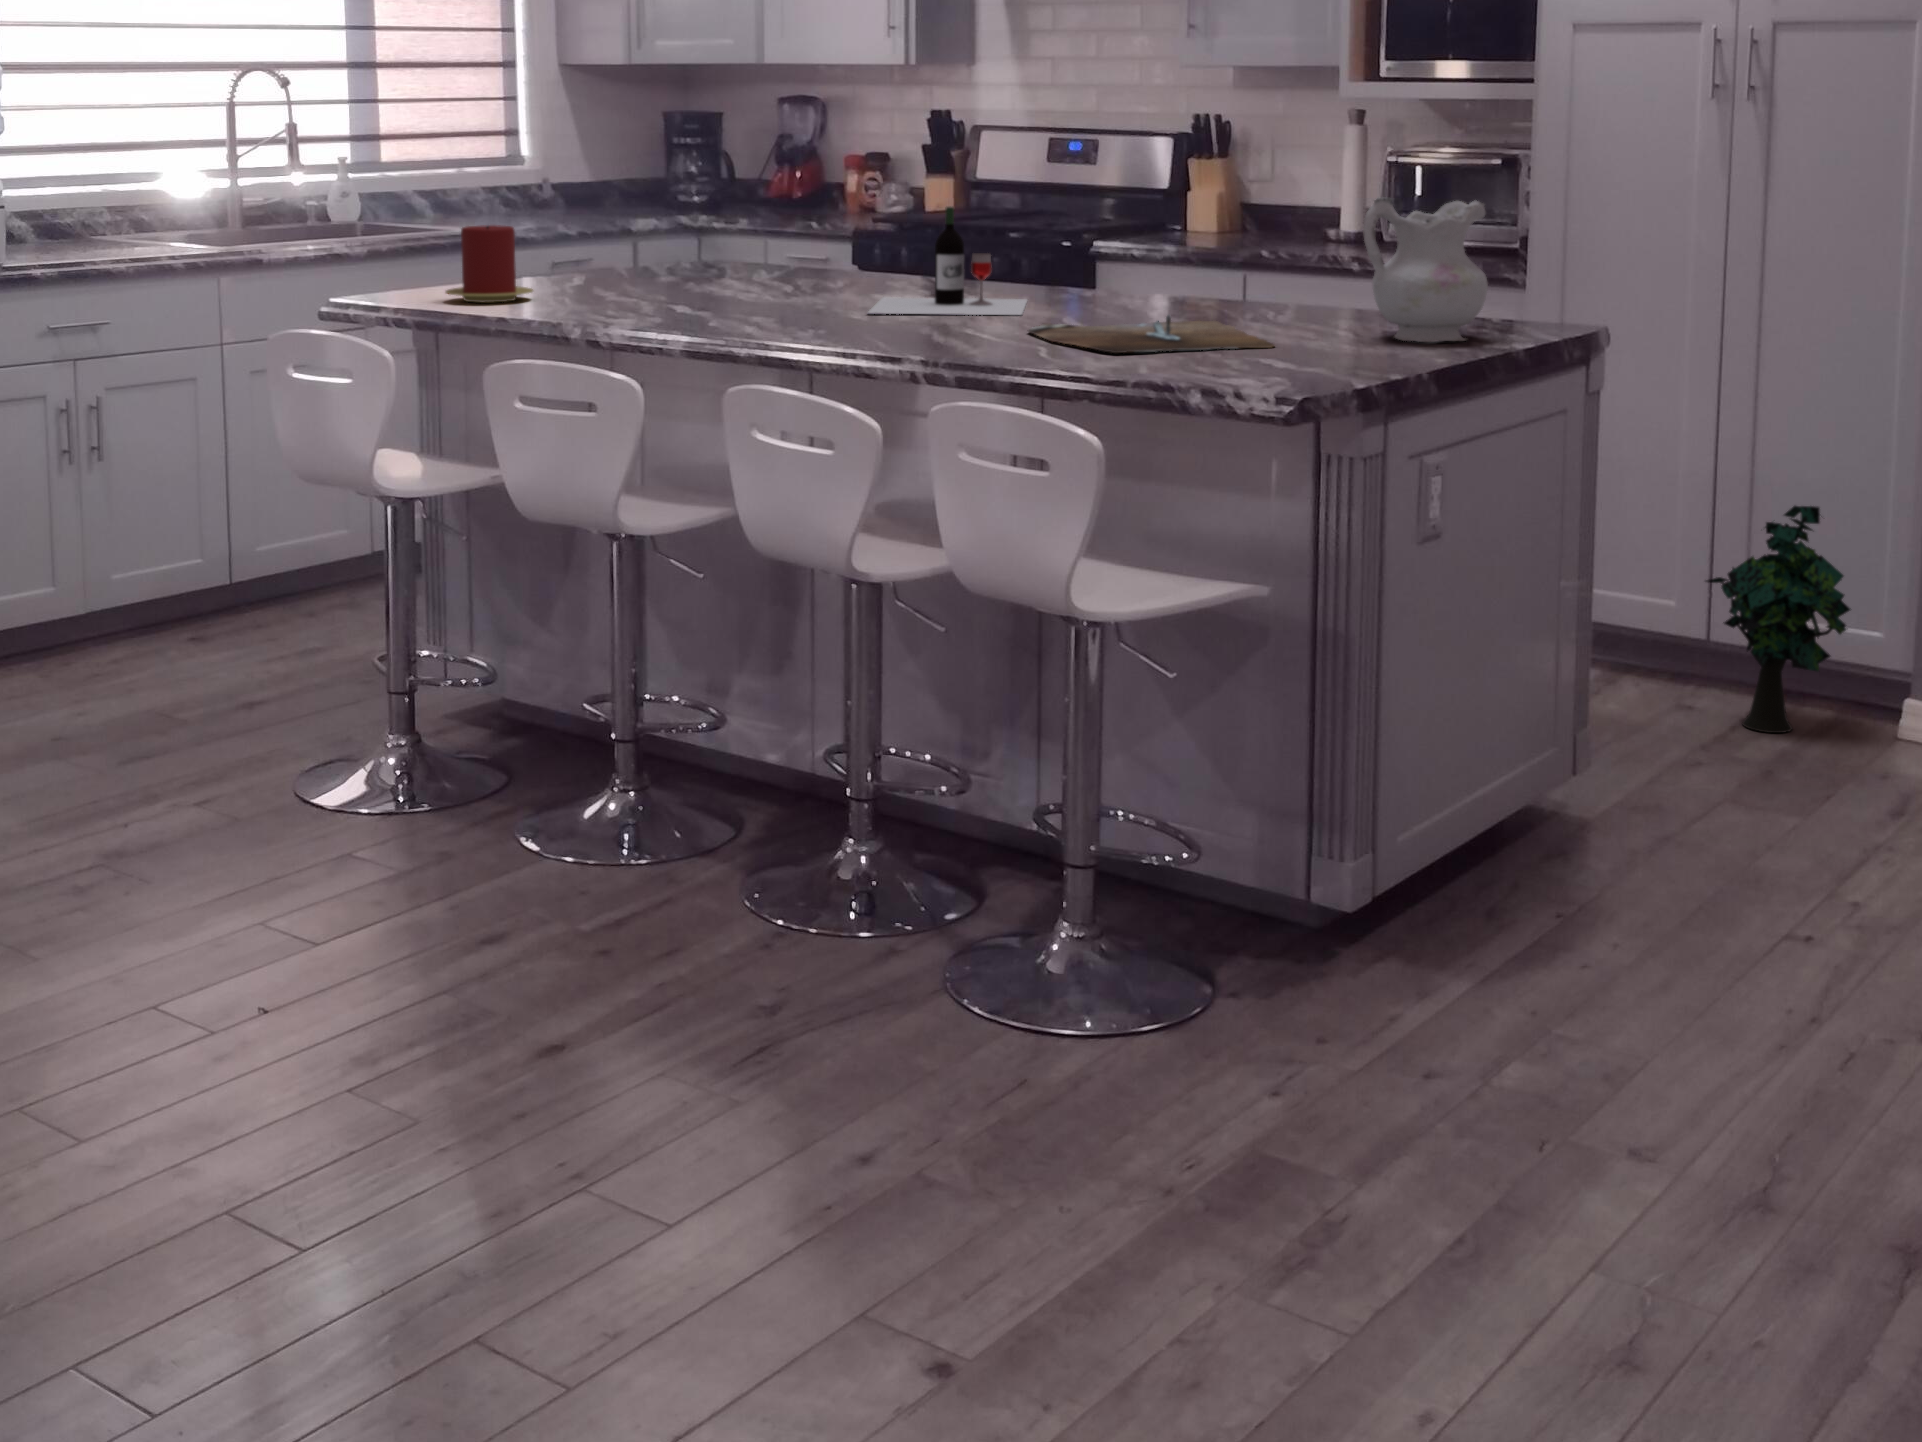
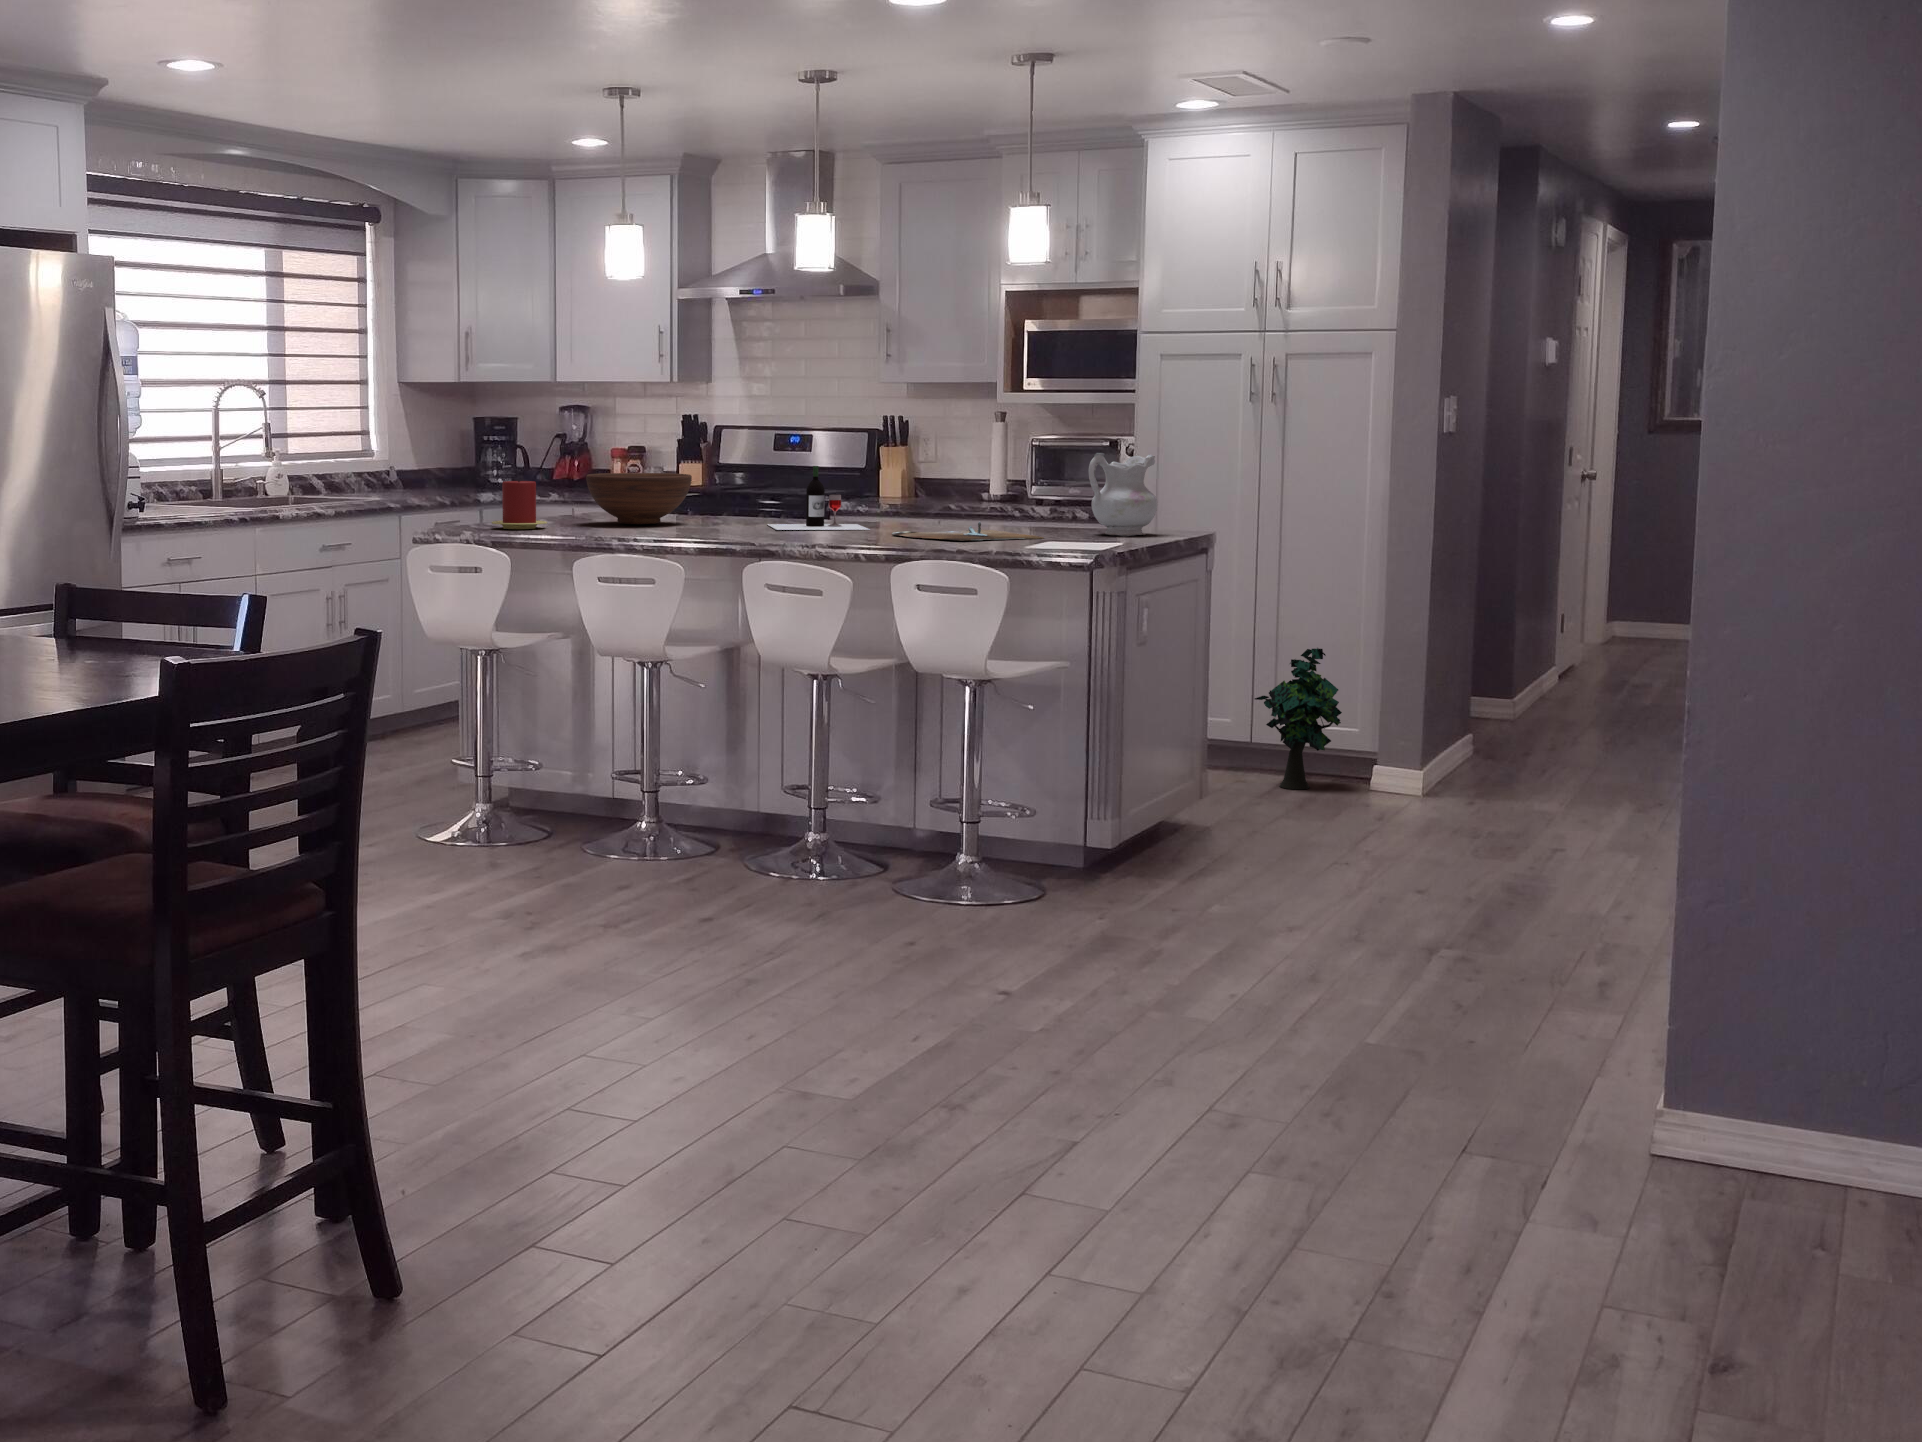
fruit bowl: none [608,210,774,294] -> present [586,473,692,524]

